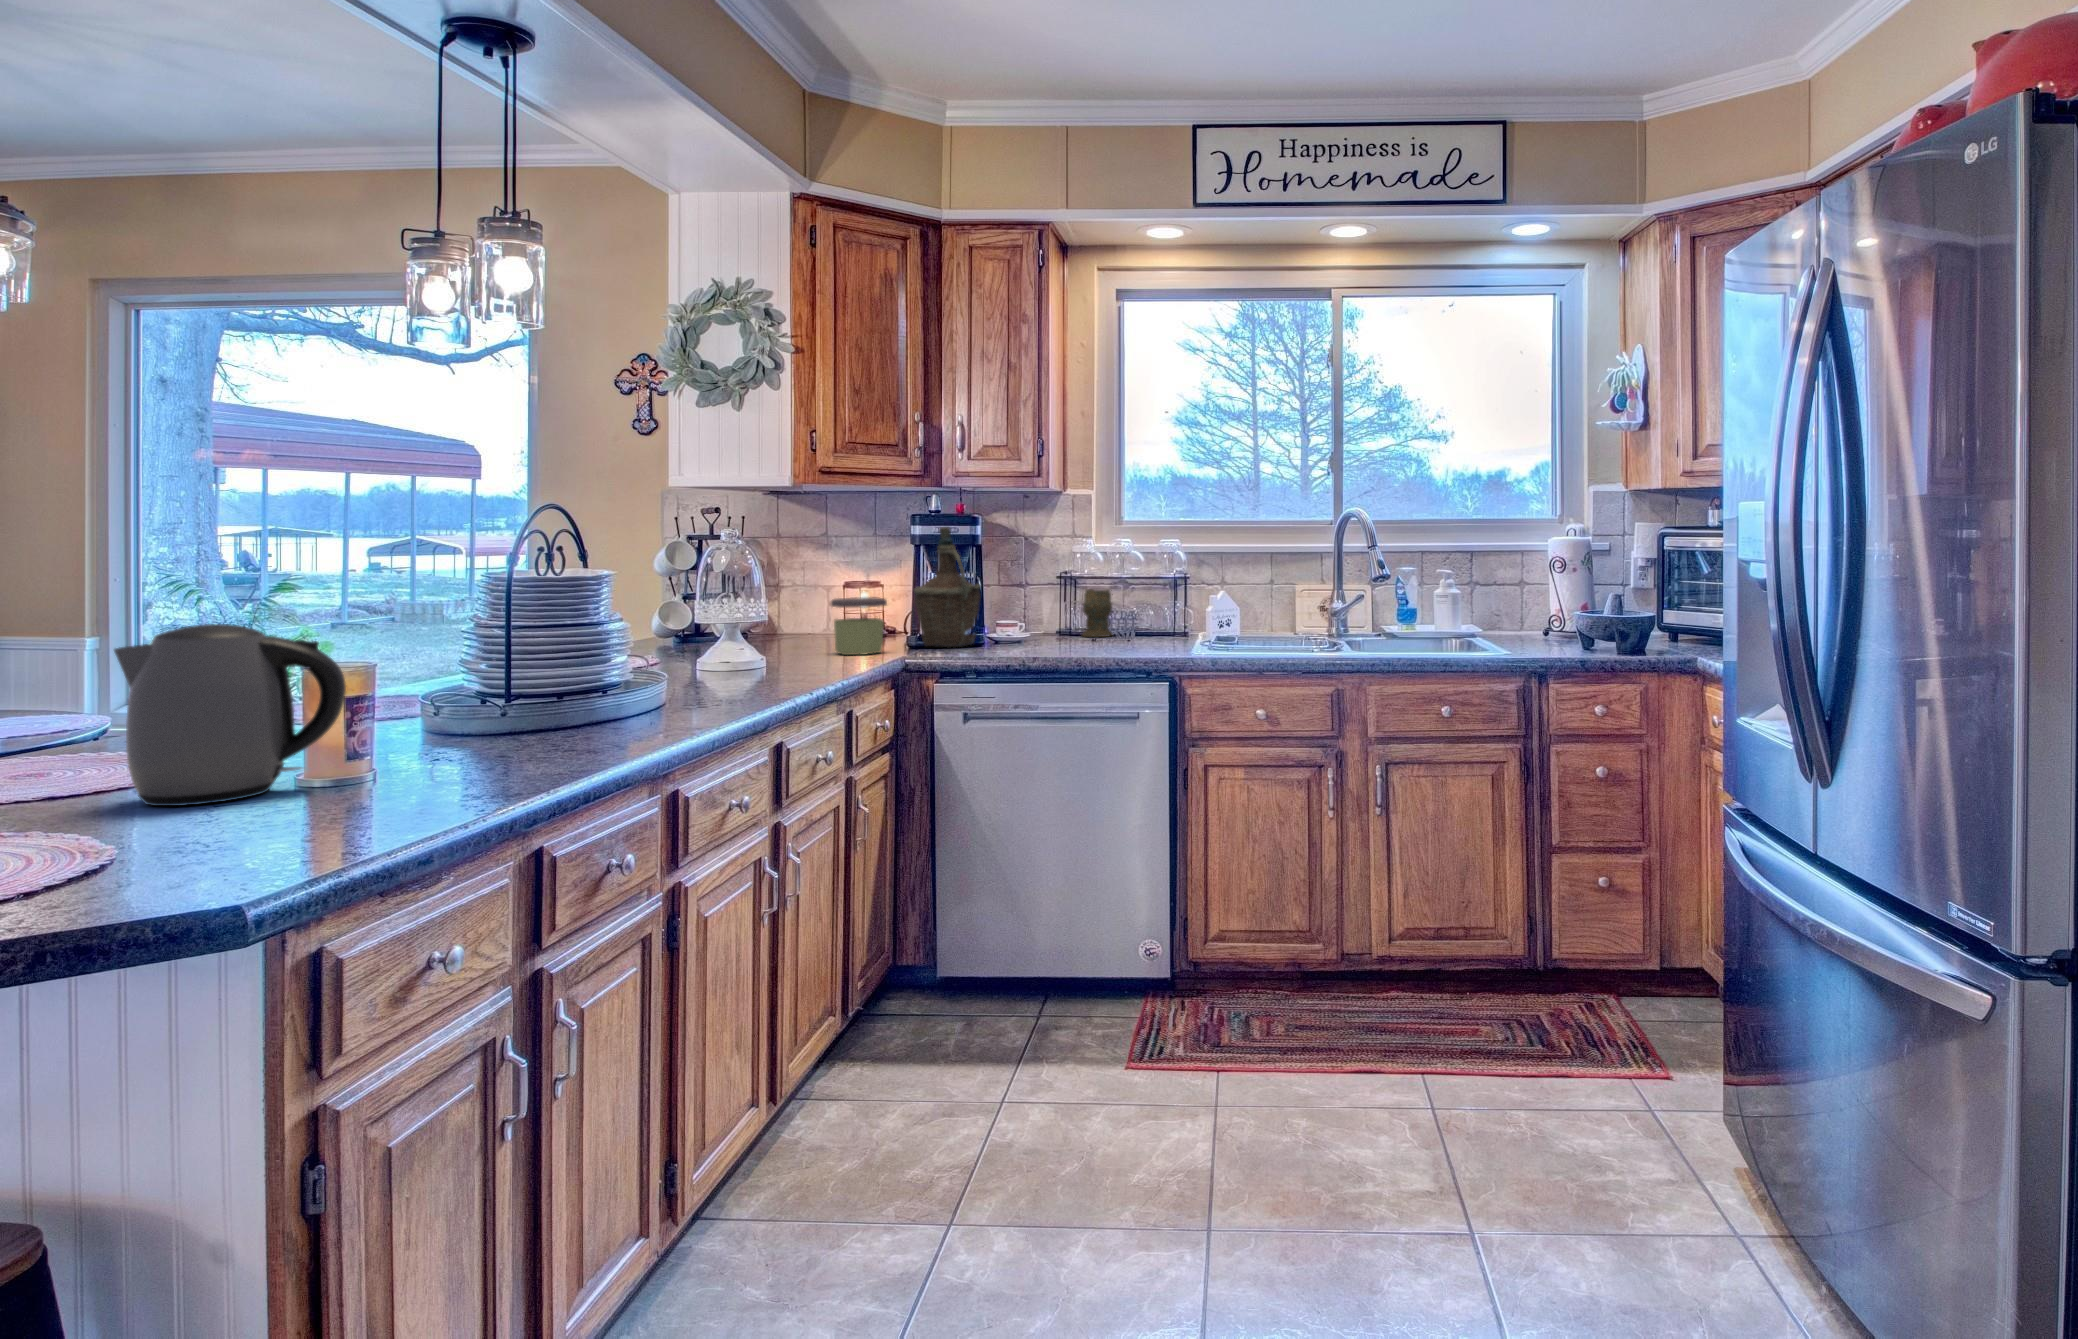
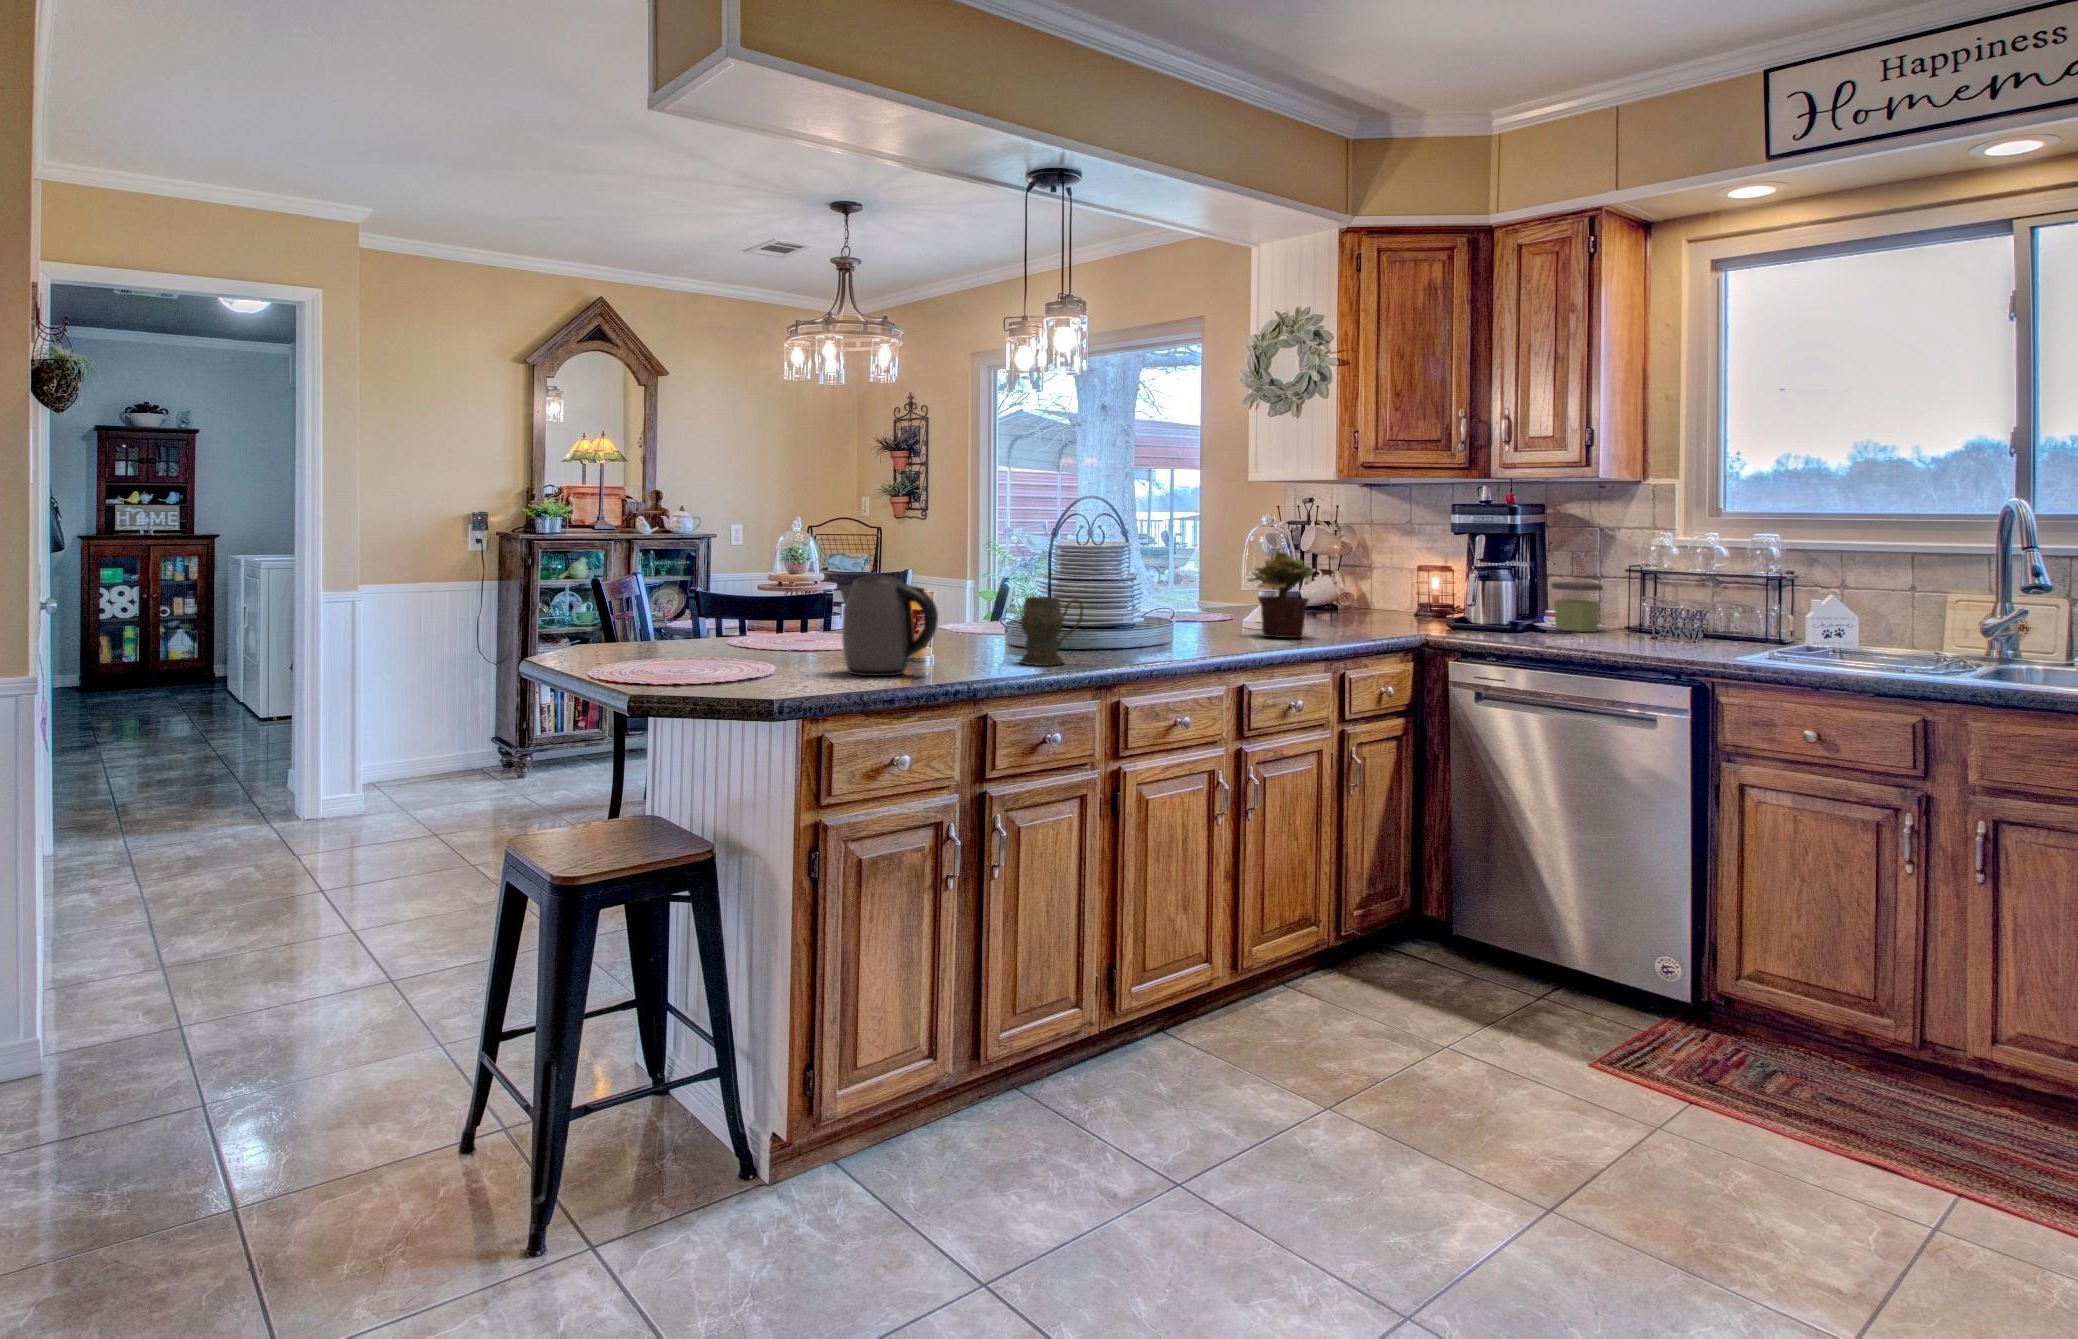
bottle: present [914,527,981,647] -> none [1446,518,1513,634]
potted plant: none [712,566,798,671] -> present [1248,551,1313,638]
mug: present [1082,589,1113,637] -> present [1020,597,1083,666]
jar: present [831,597,887,655] -> present [1551,582,1603,632]

